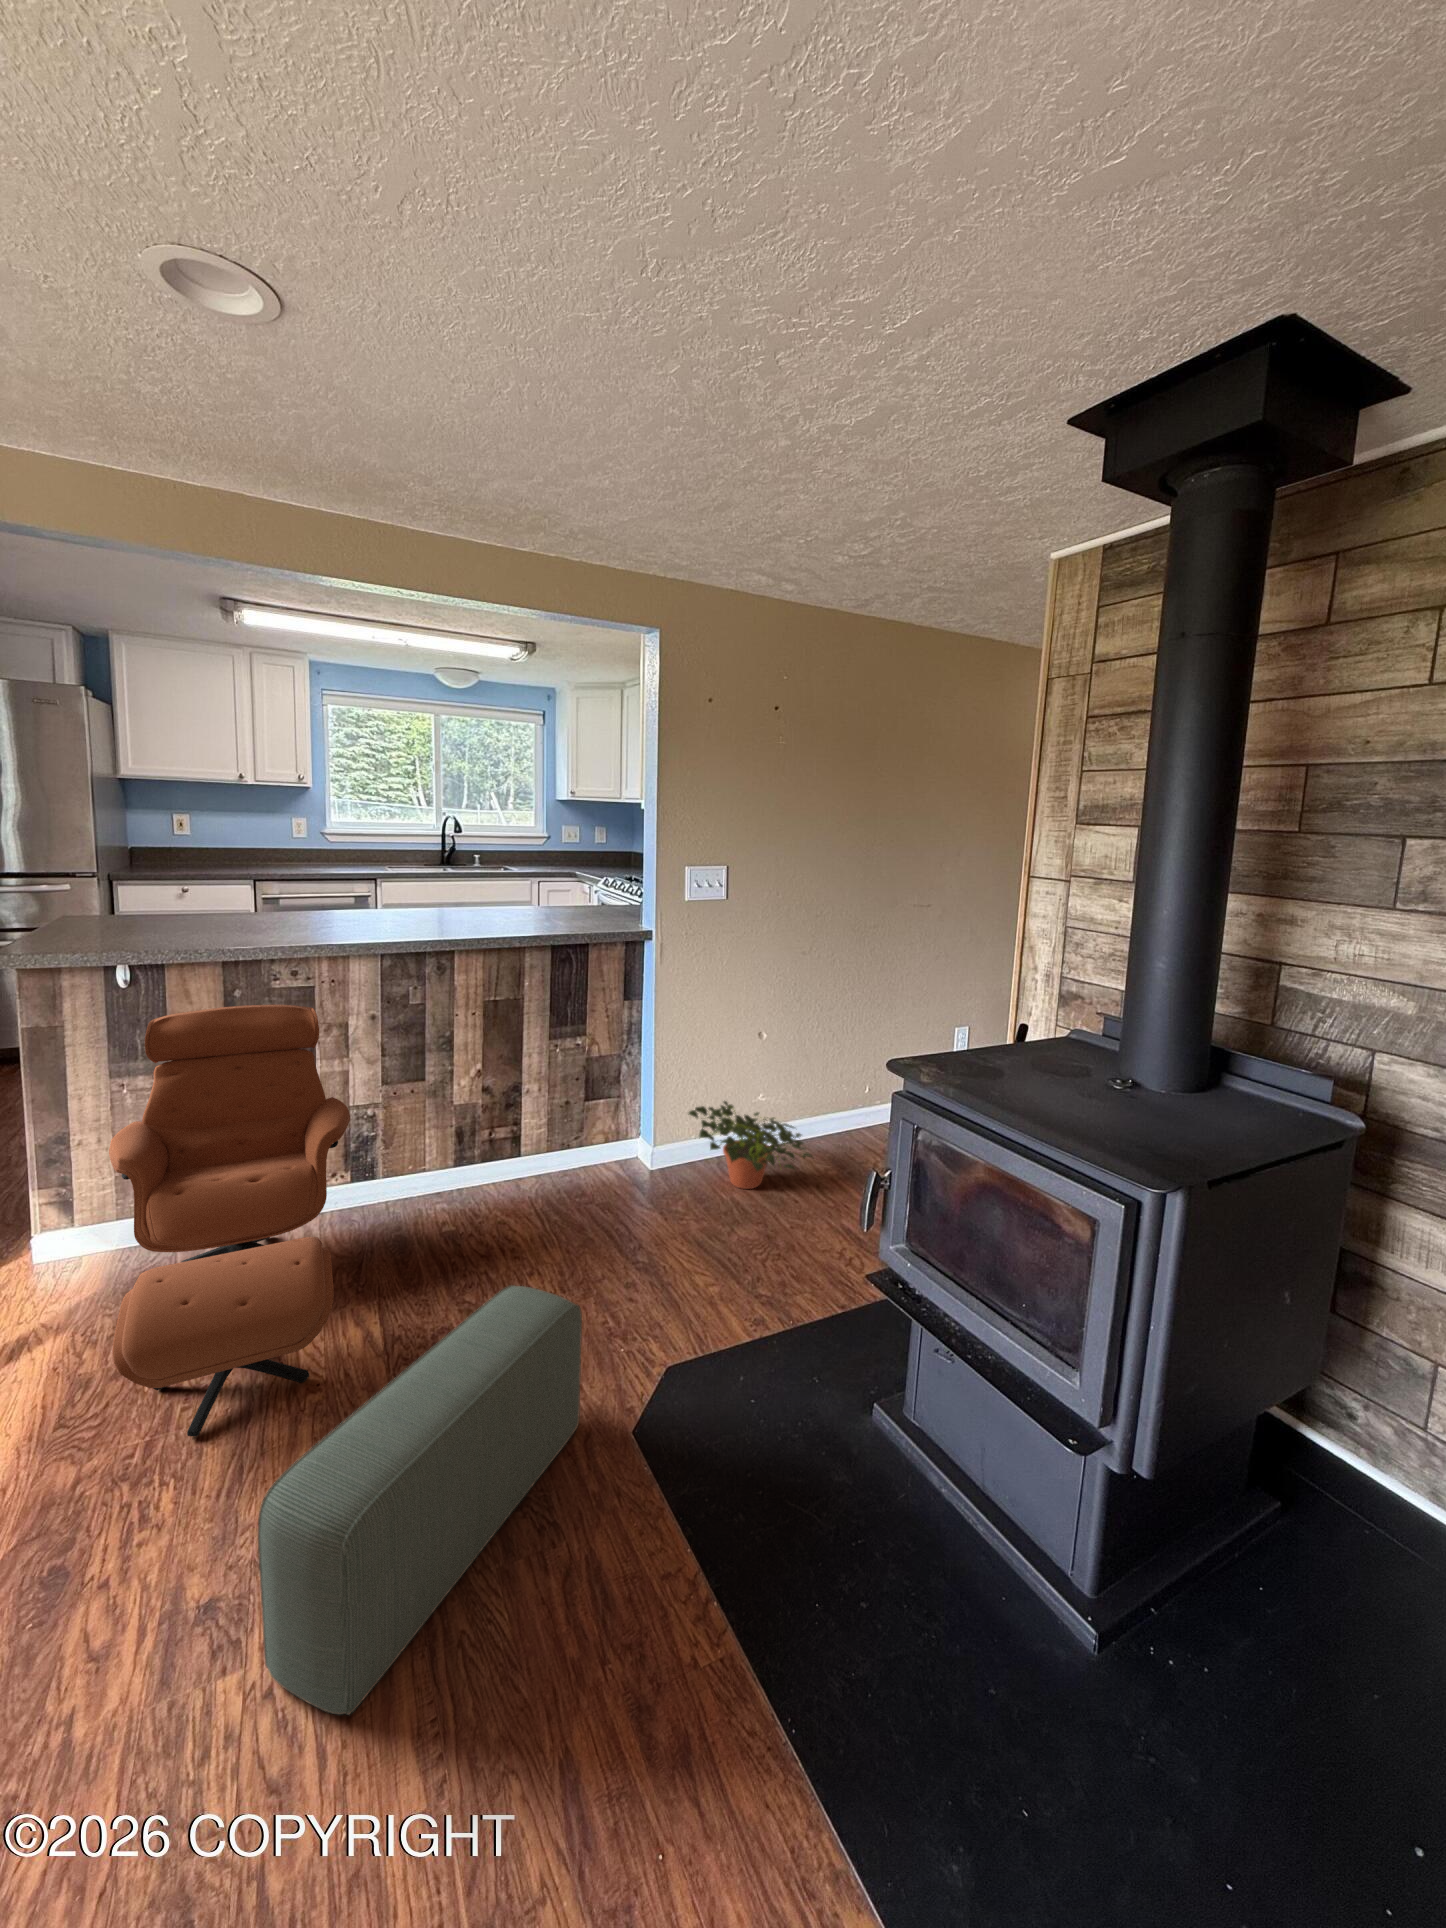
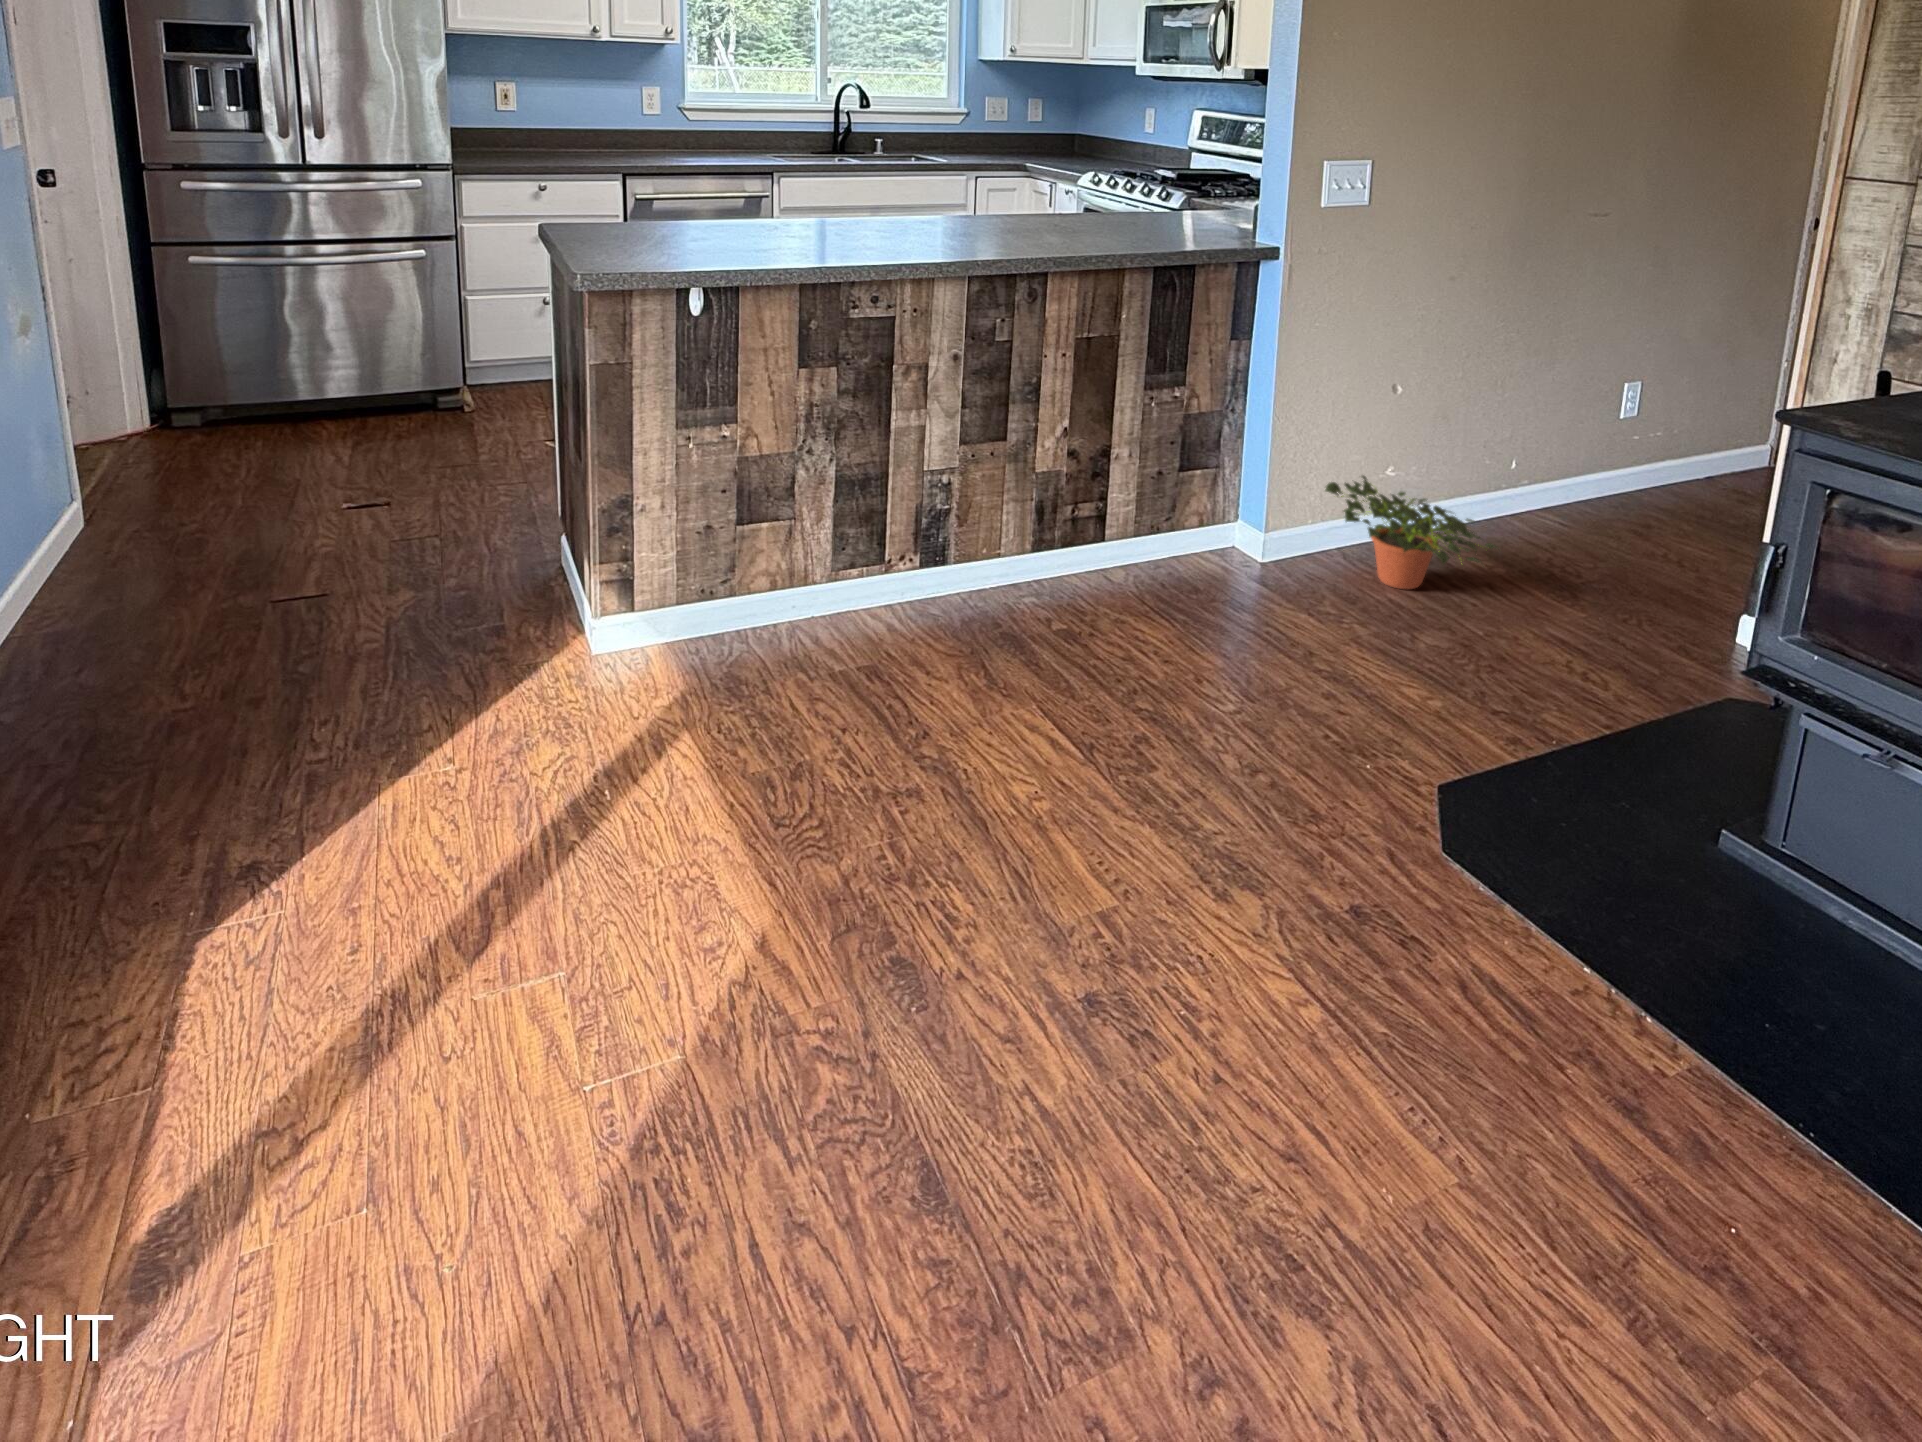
armchair: present [109,1005,350,1436] -> none [712,341,1057,835]
pouf: present [258,1285,582,1715] -> none [1196,674,1391,1086]

